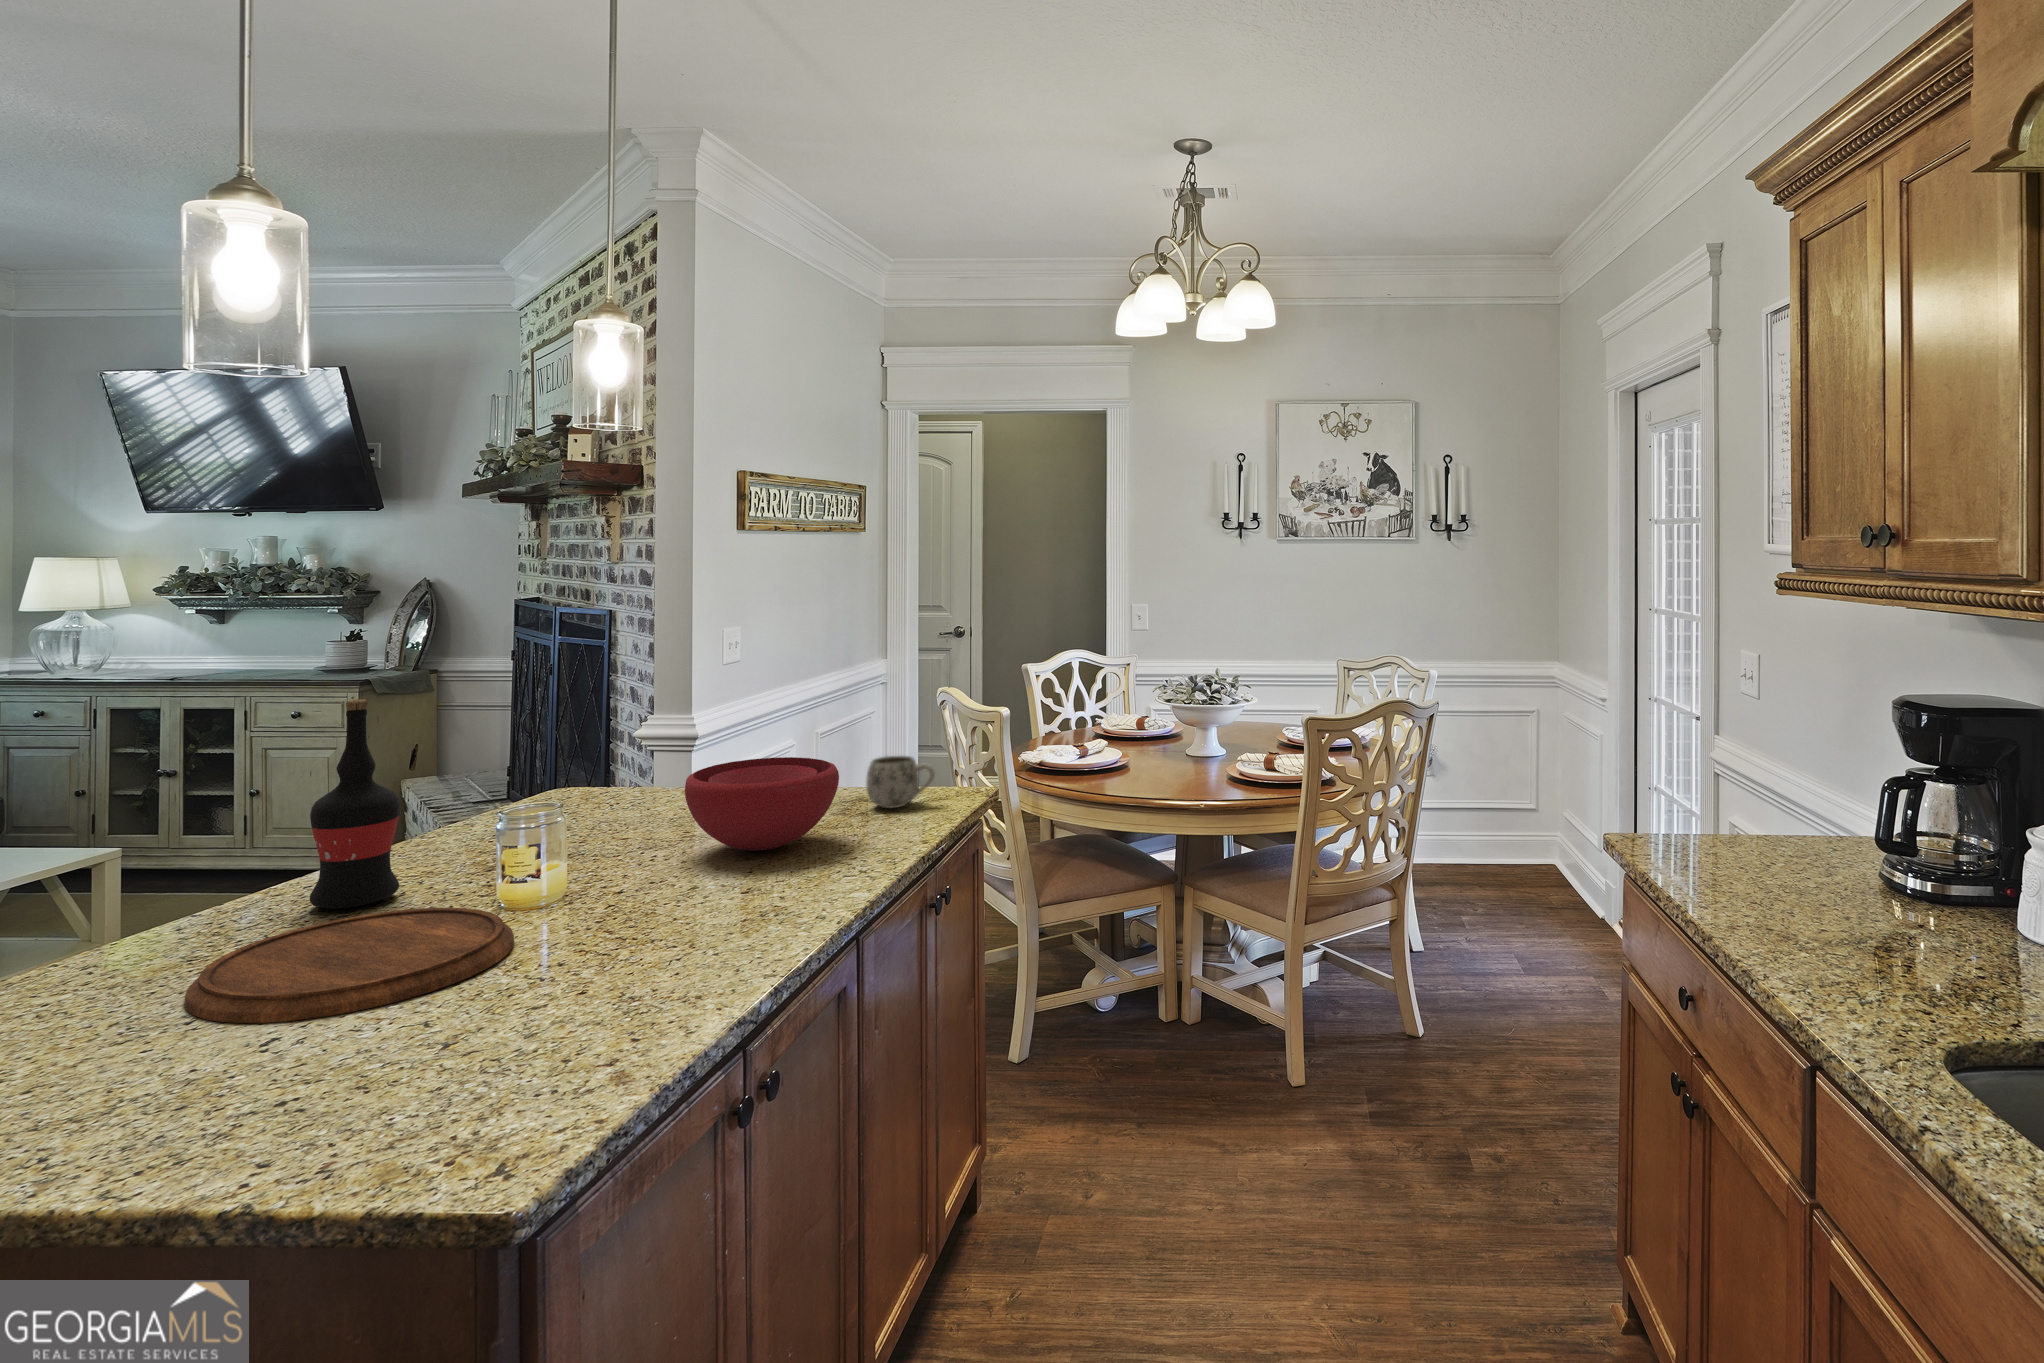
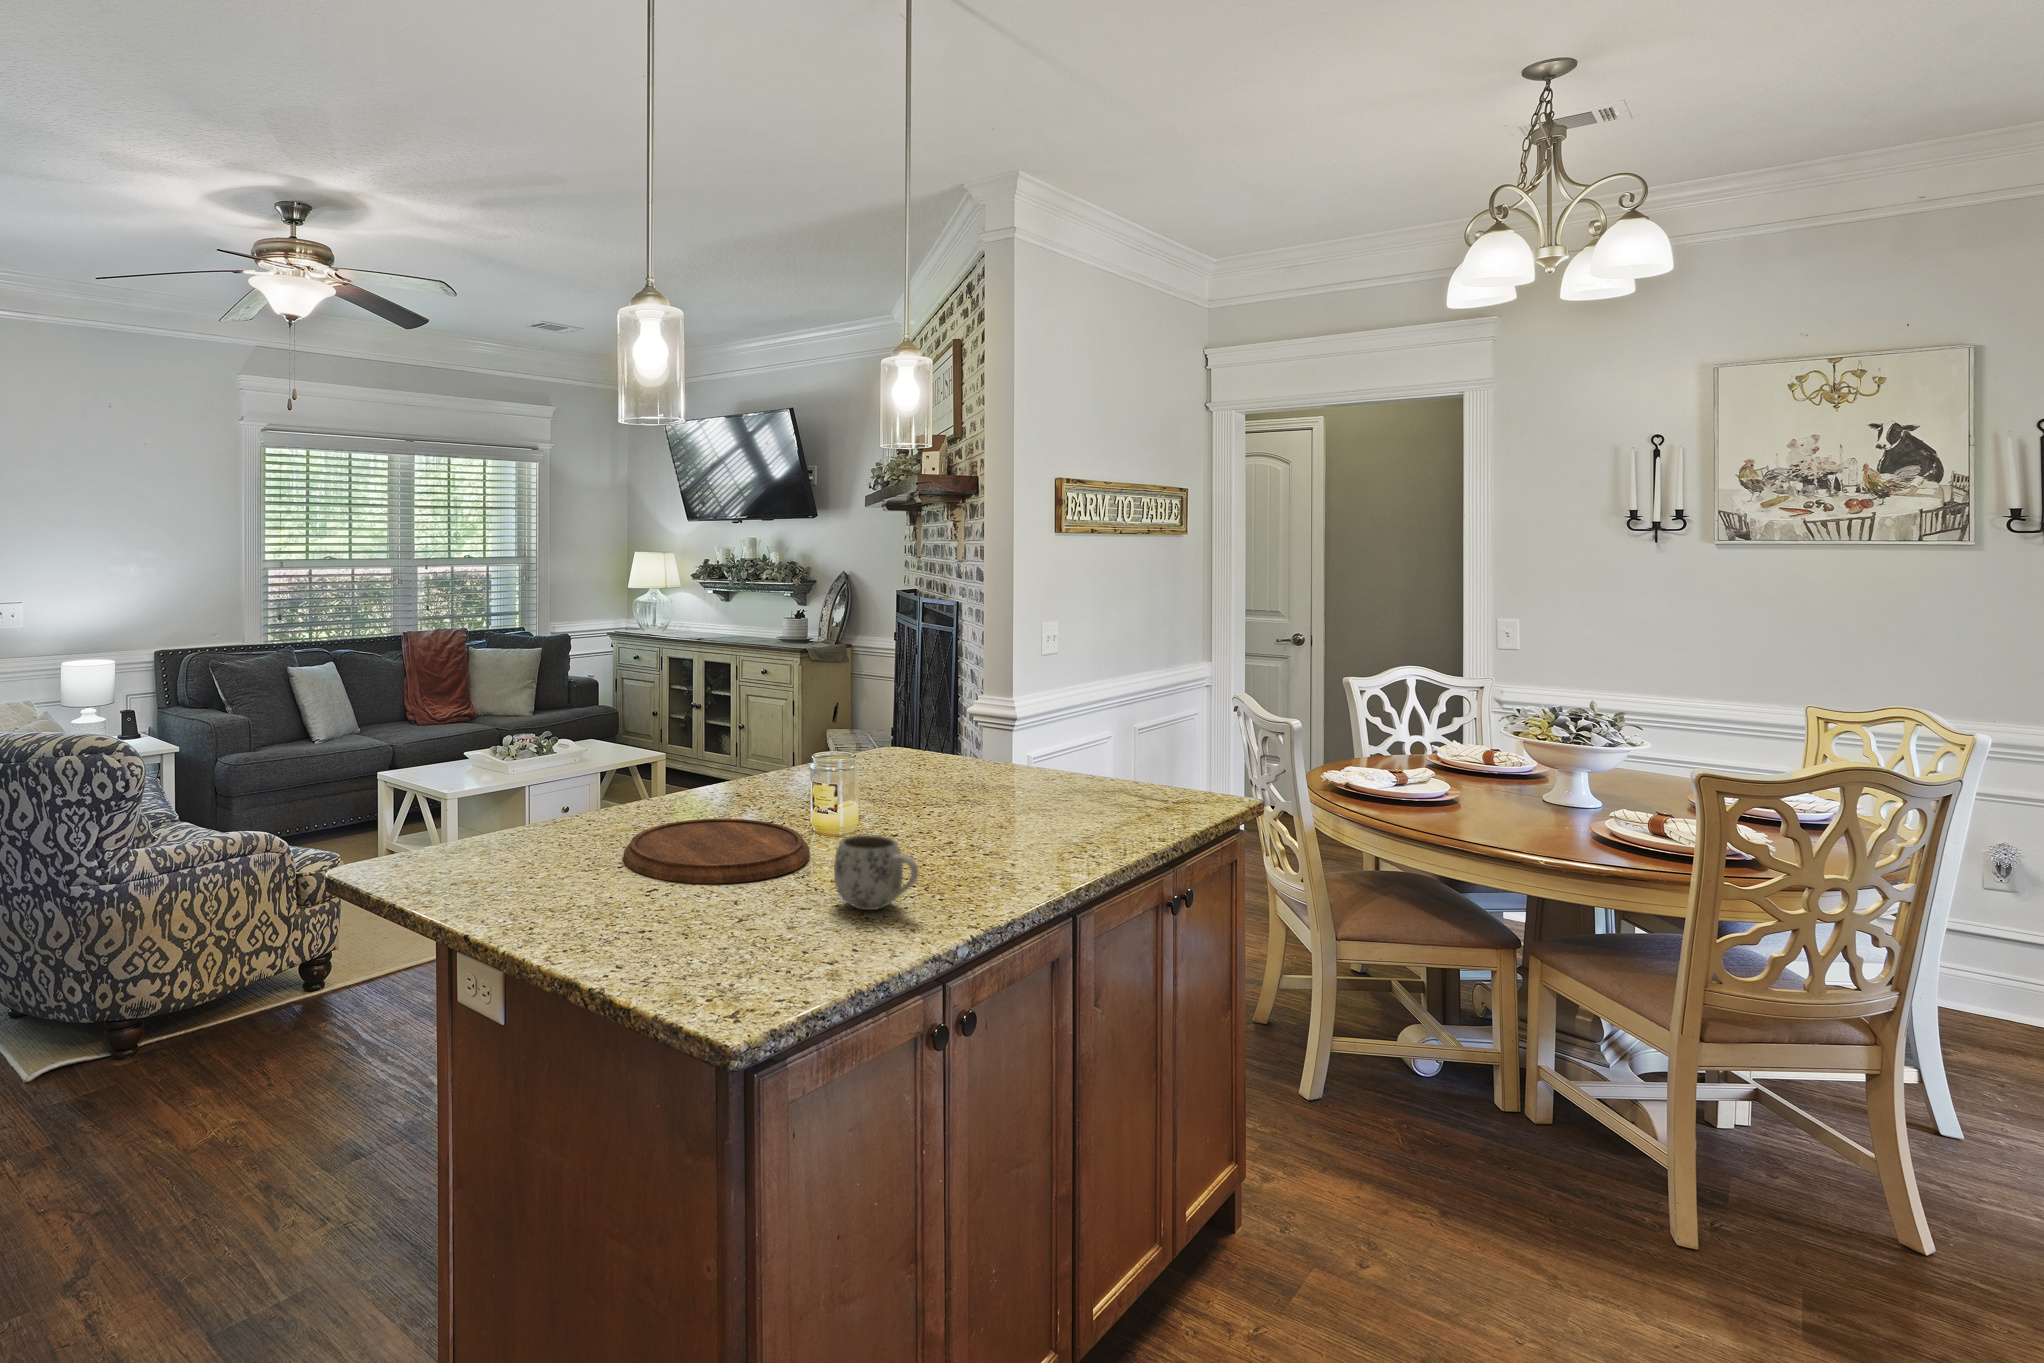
wine bottle: present [310,699,400,909] -> none [706,661,757,813]
mug: present [866,756,935,808] -> present [834,835,918,910]
bowl: present [685,757,839,851] -> none [950,741,1081,824]

